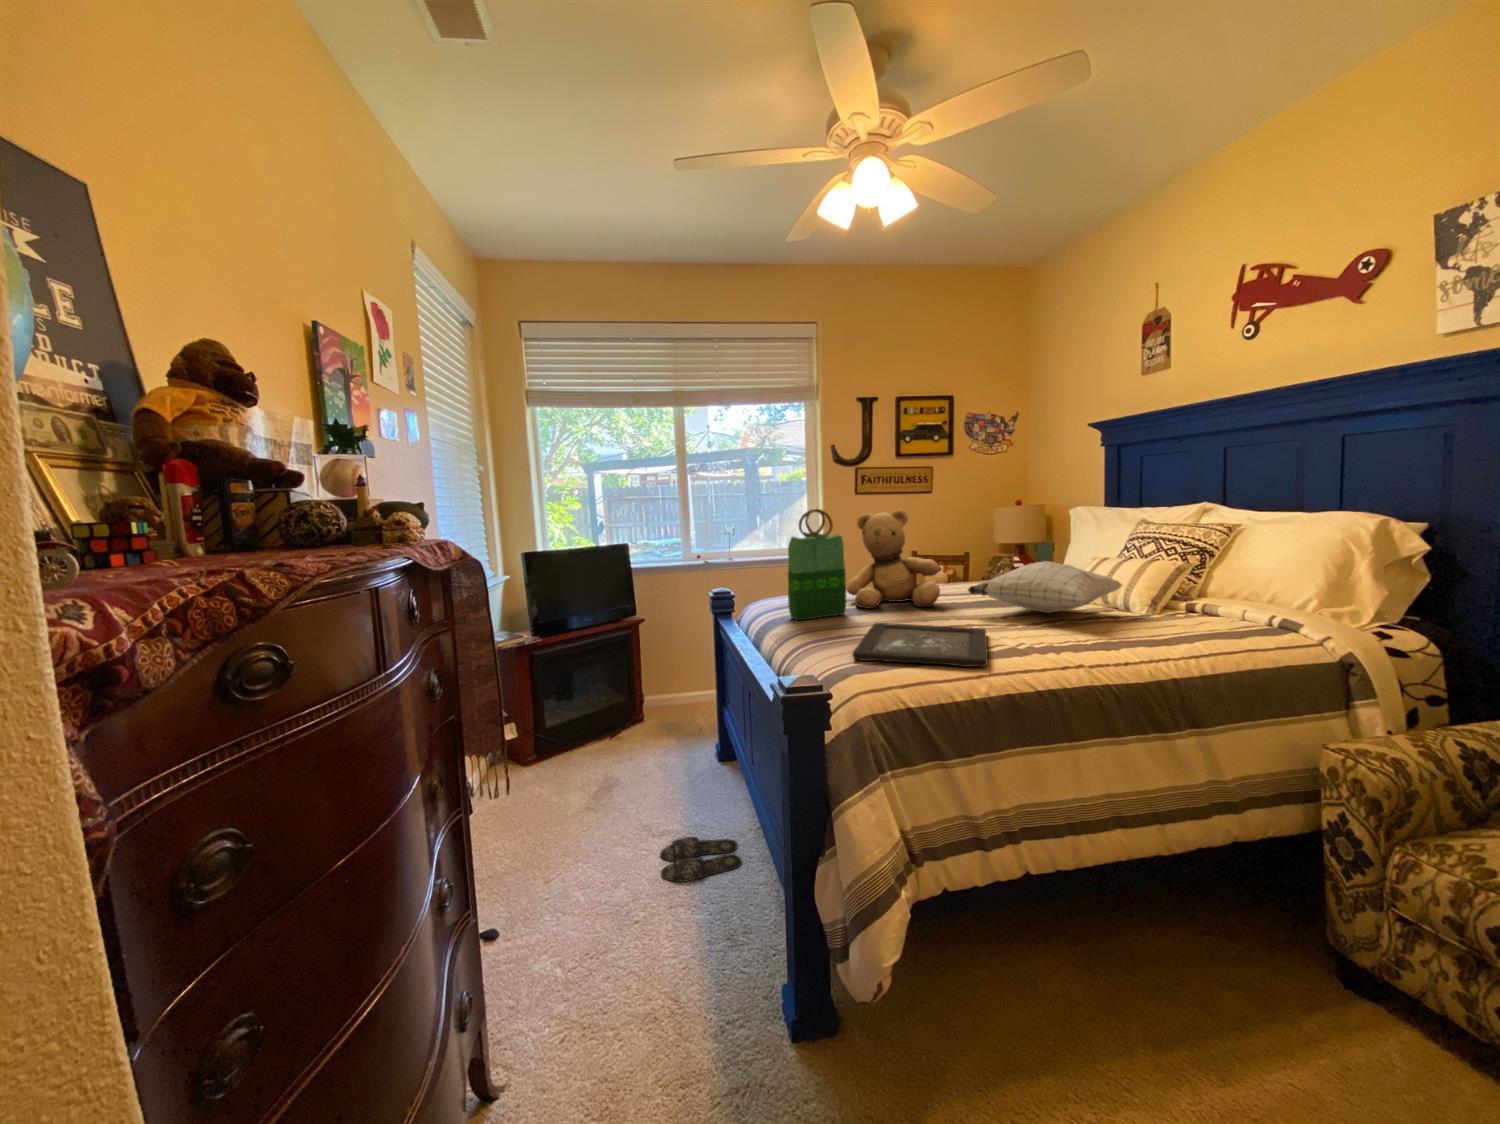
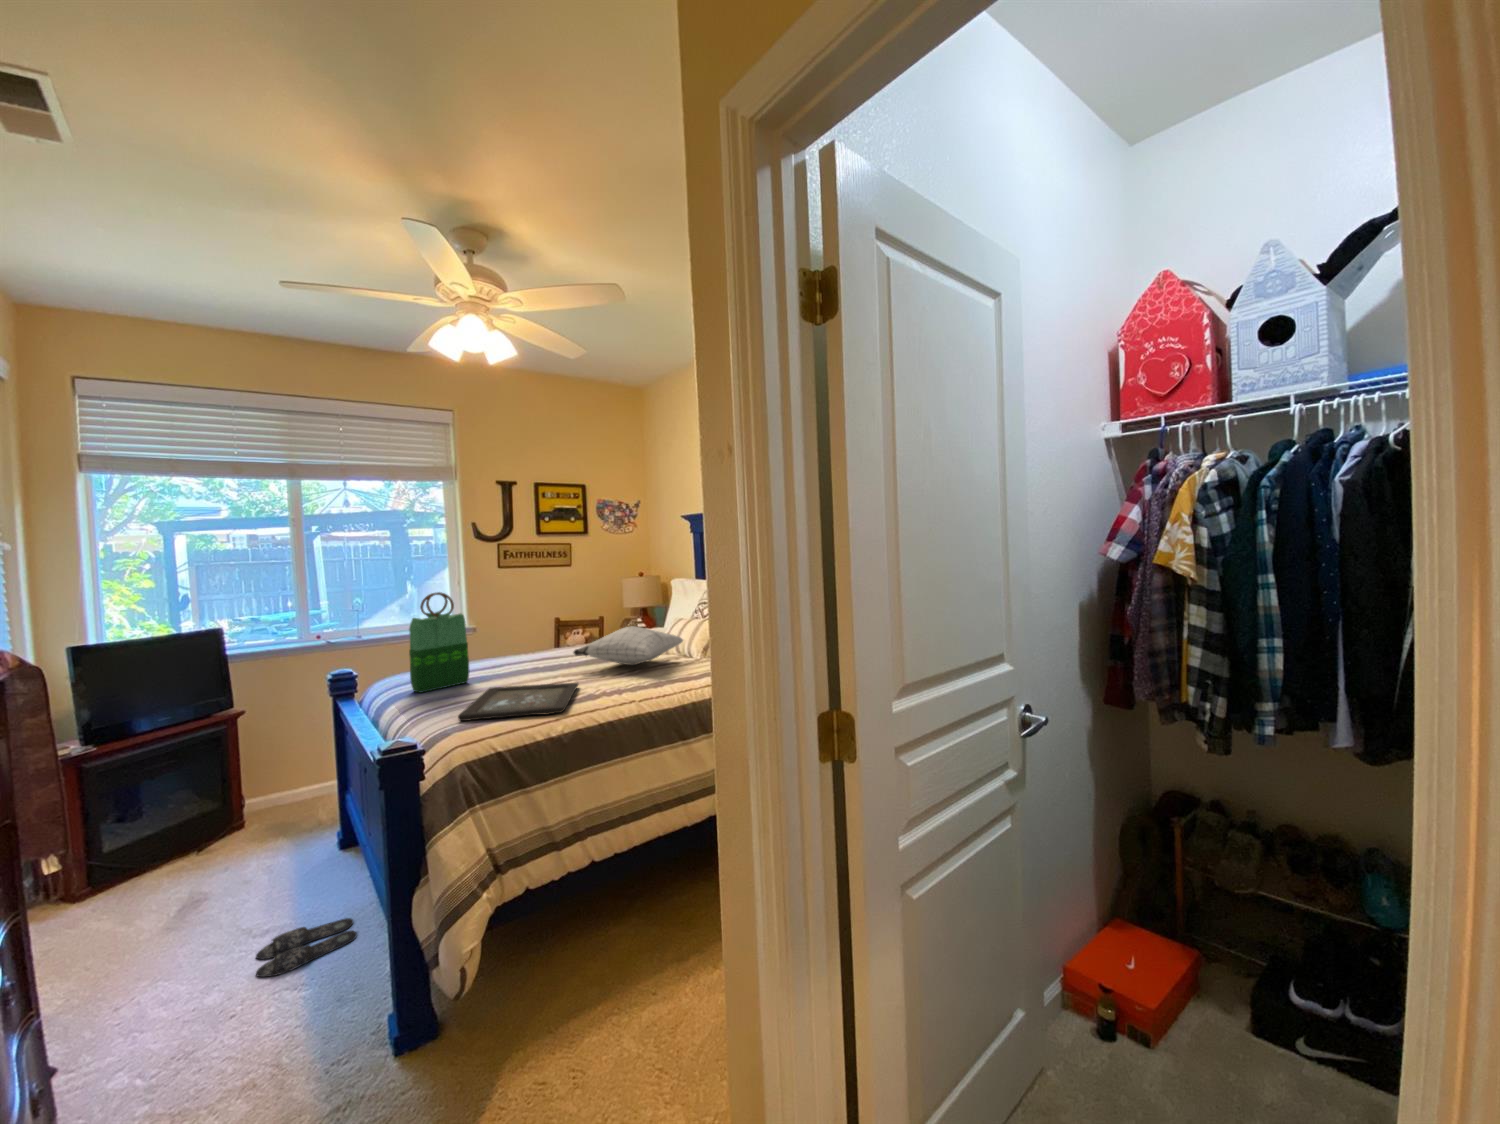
teddy bear: present [847,509,940,609] -> none [475,588,556,675]

